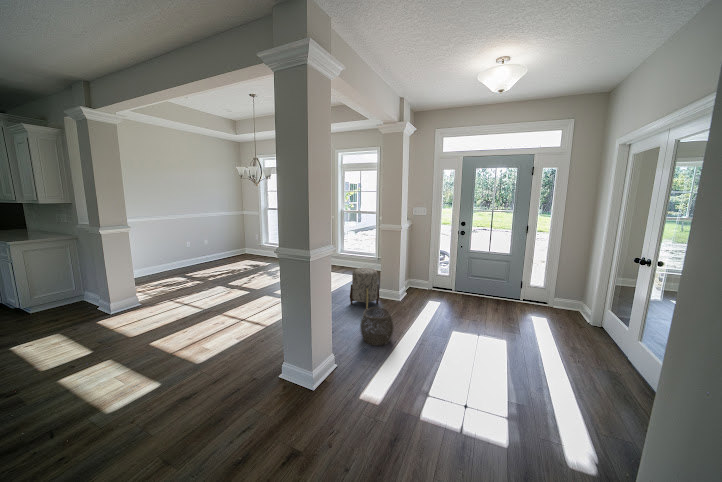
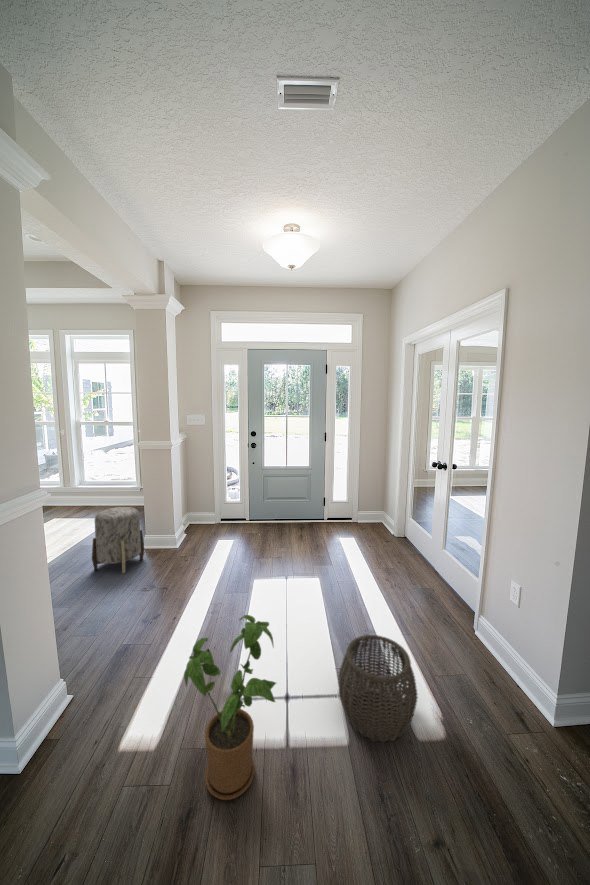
woven basket: present [360,307,393,345] -> present [338,635,418,742]
house plant: none [402,342,458,444] -> present [184,615,276,800]

